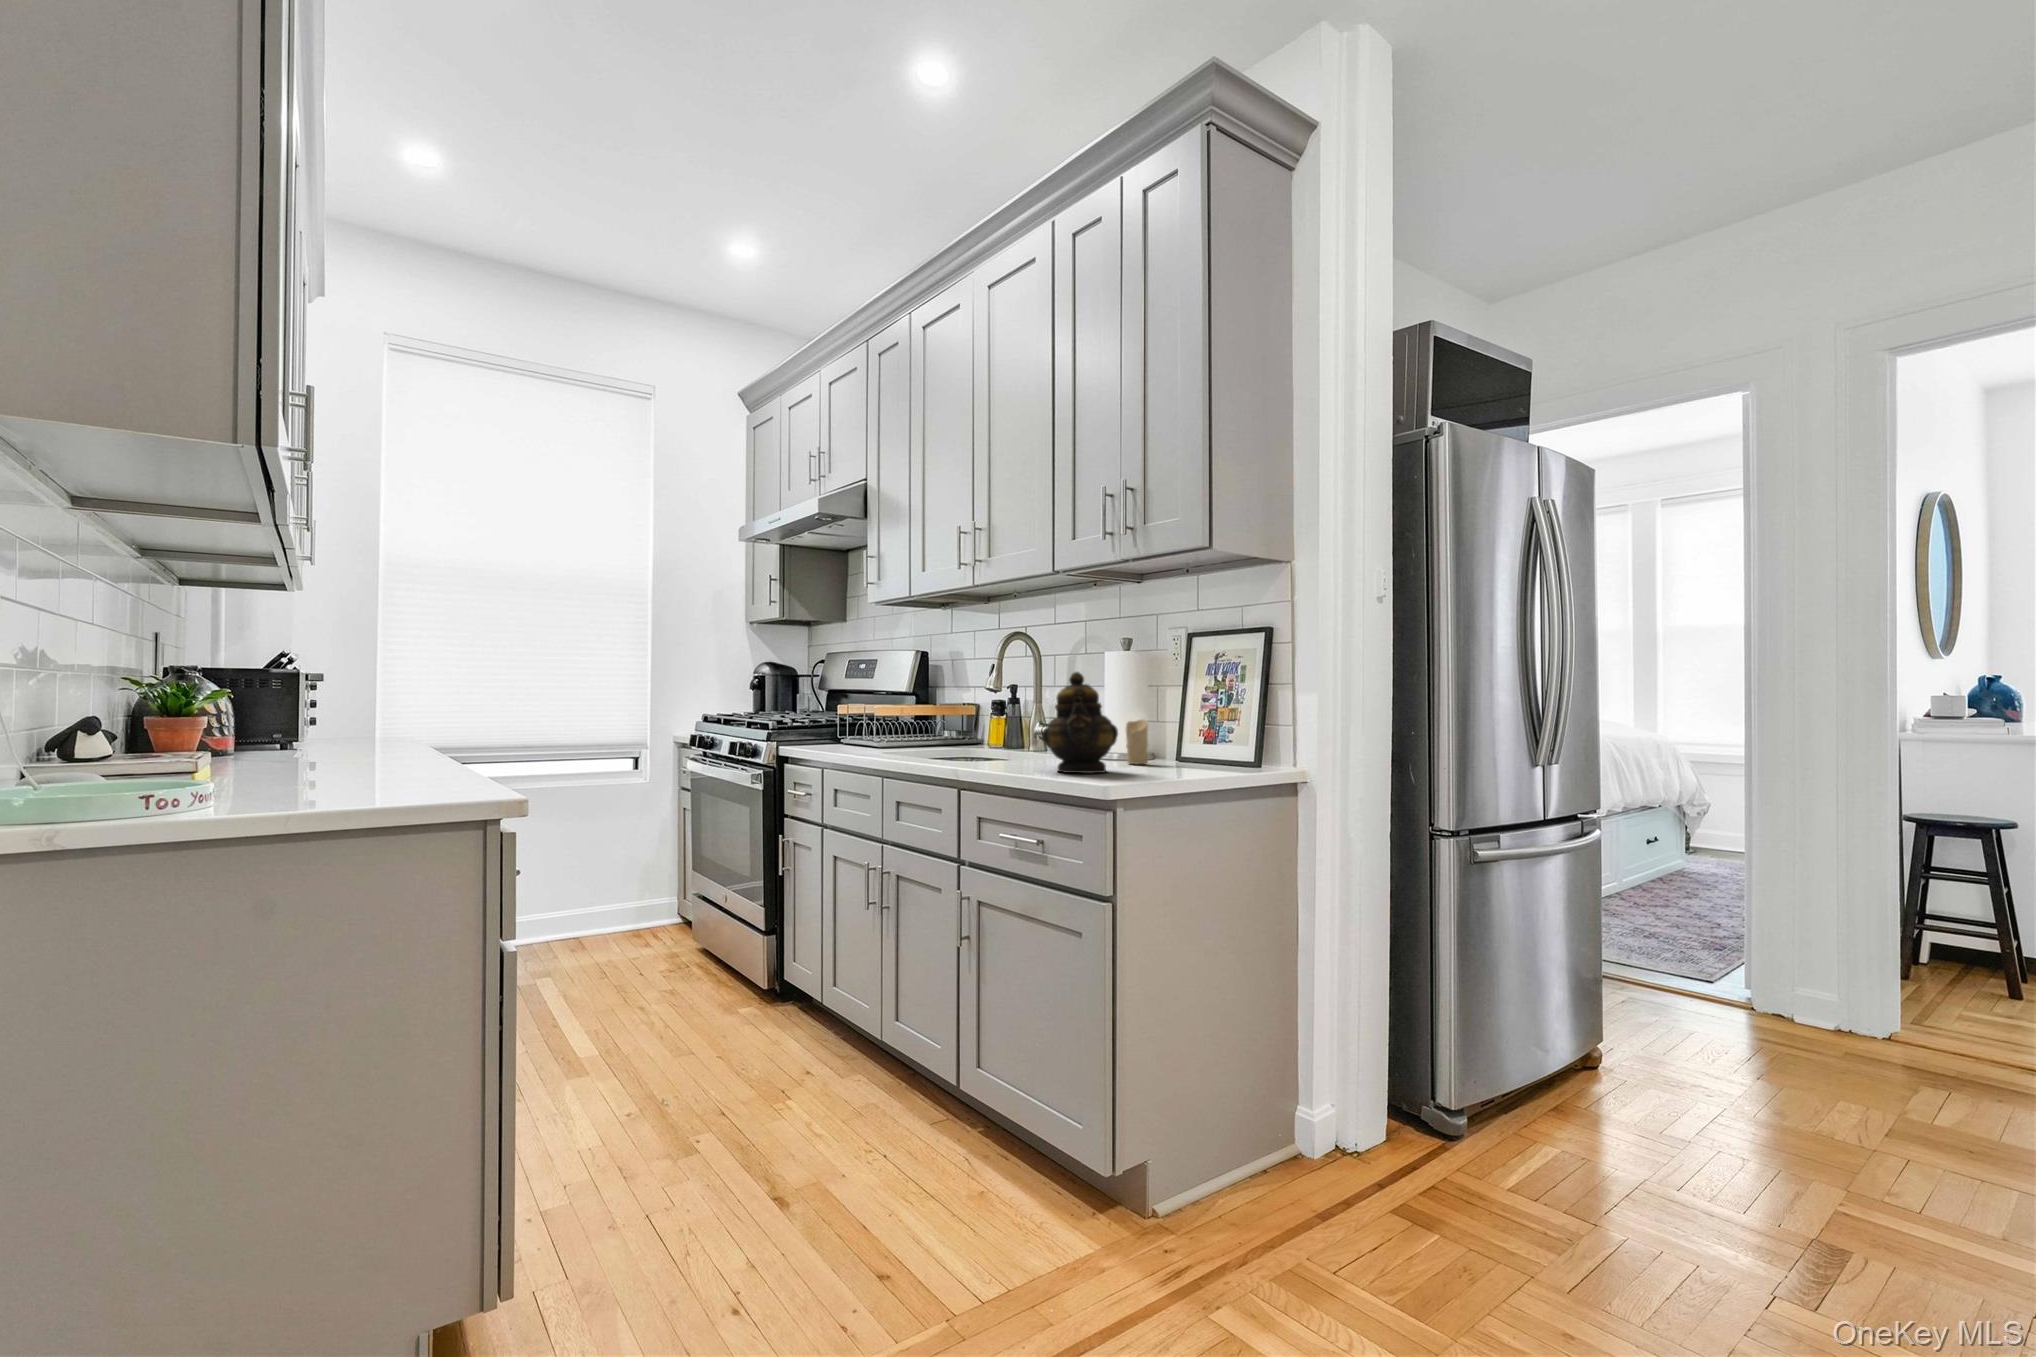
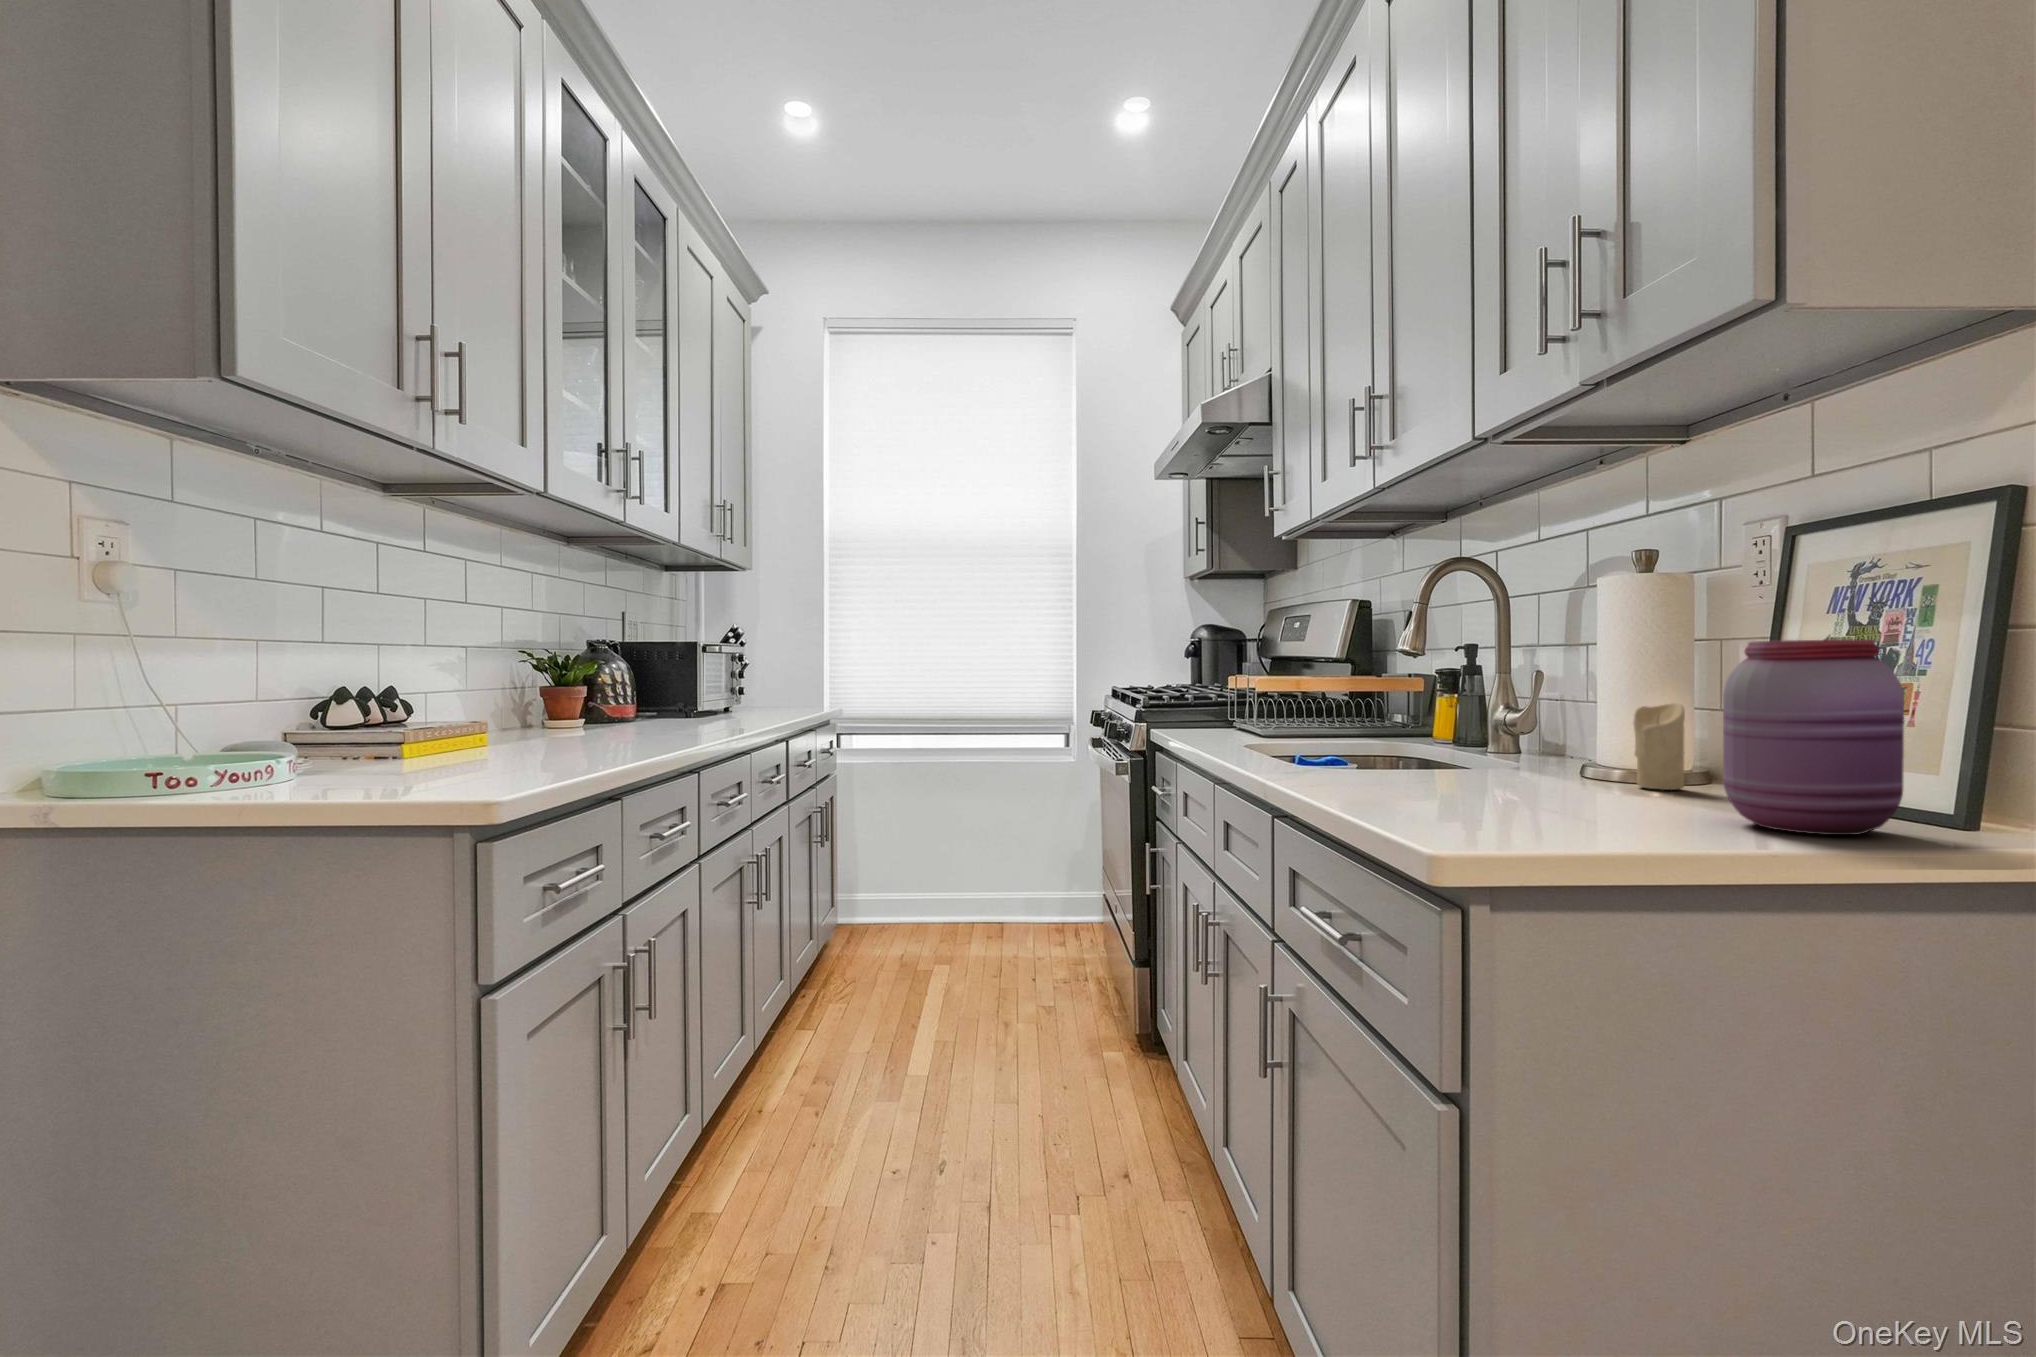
teapot: present [1042,672,1118,773] -> none [1423,611,1584,808]
jar: none [1177,690,1239,775] -> present [1723,640,1904,835]

